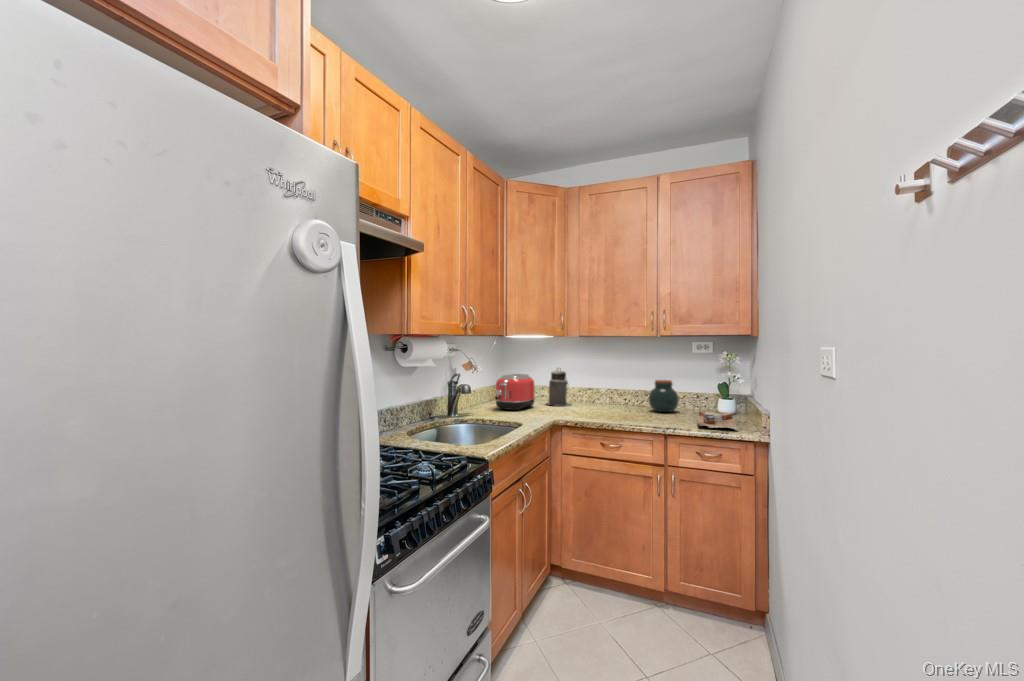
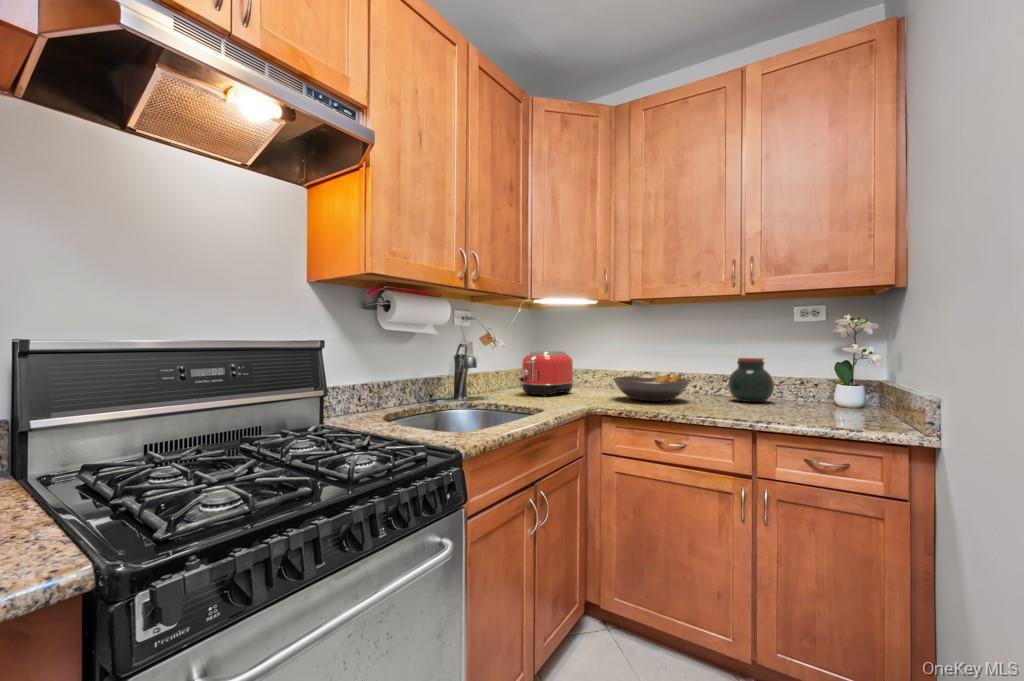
canister: present [547,370,571,406] -> none [588,344,623,393]
fruit bowl: none [567,393,622,413] -> present [614,374,689,401]
cutting board: present [698,410,738,431] -> none [805,399,878,429]

